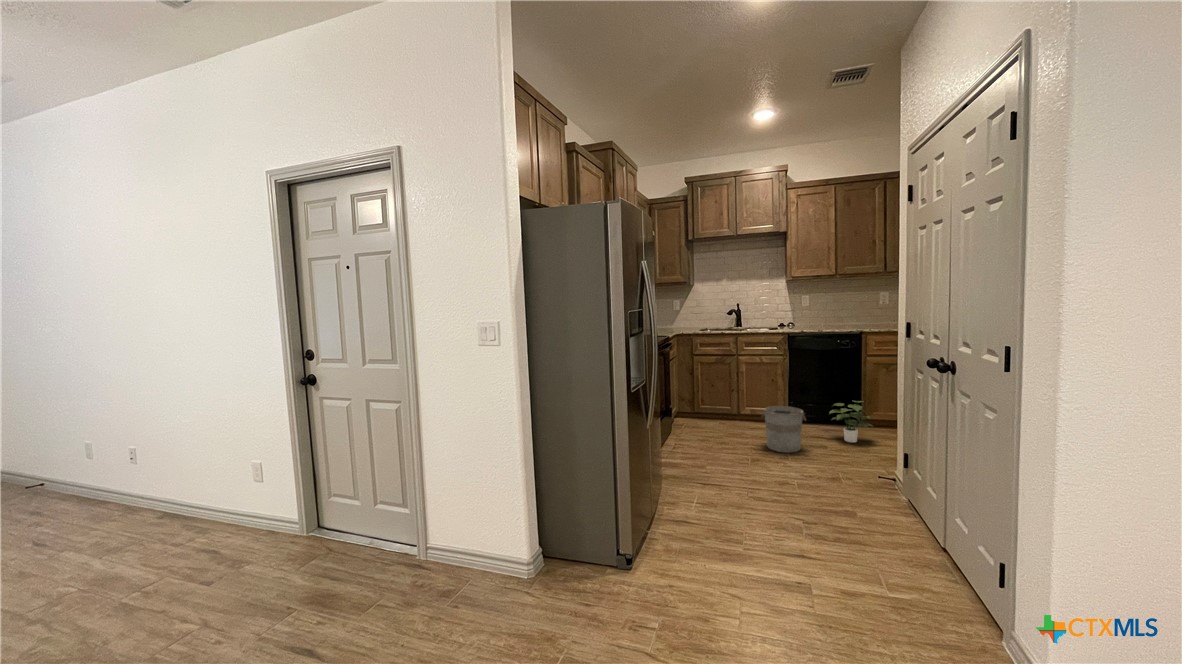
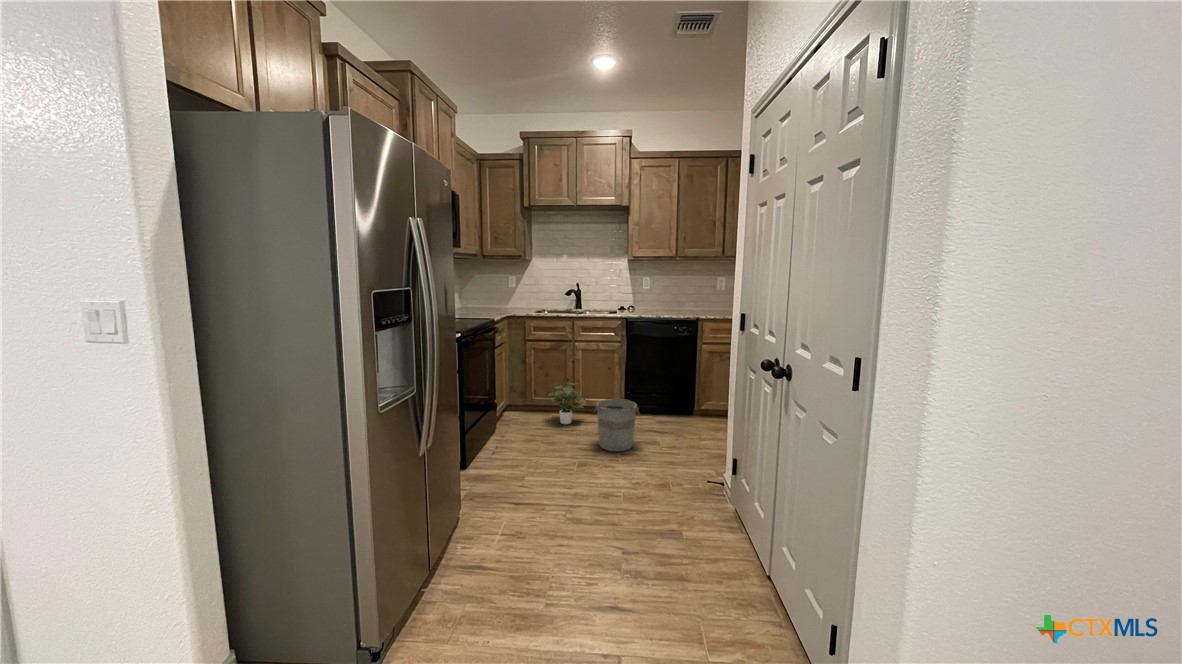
potted plant: present [829,401,872,443] -> present [549,383,585,424]

